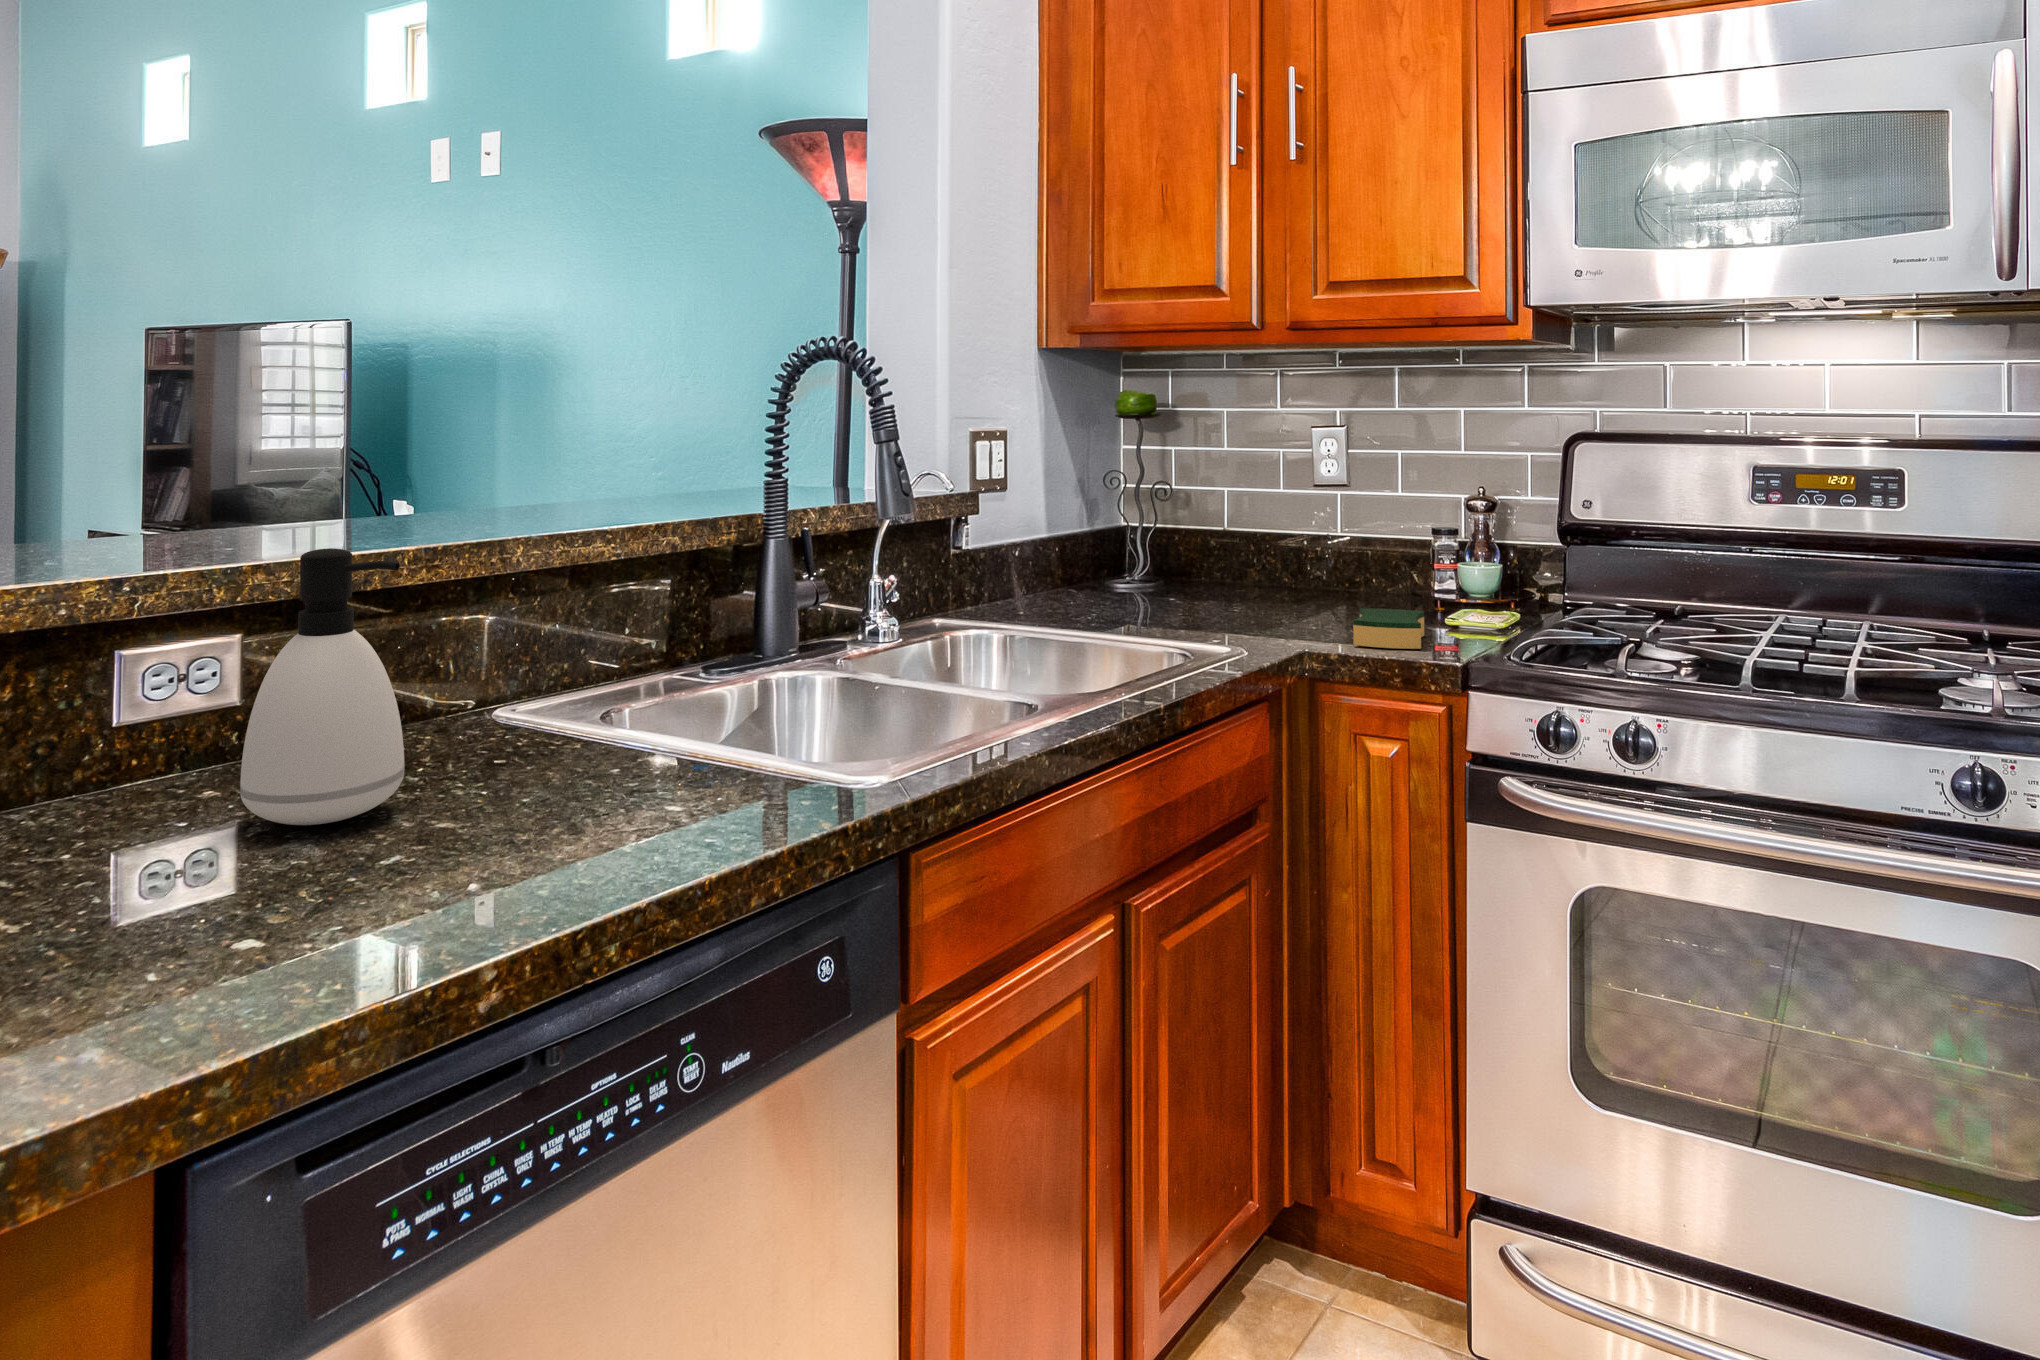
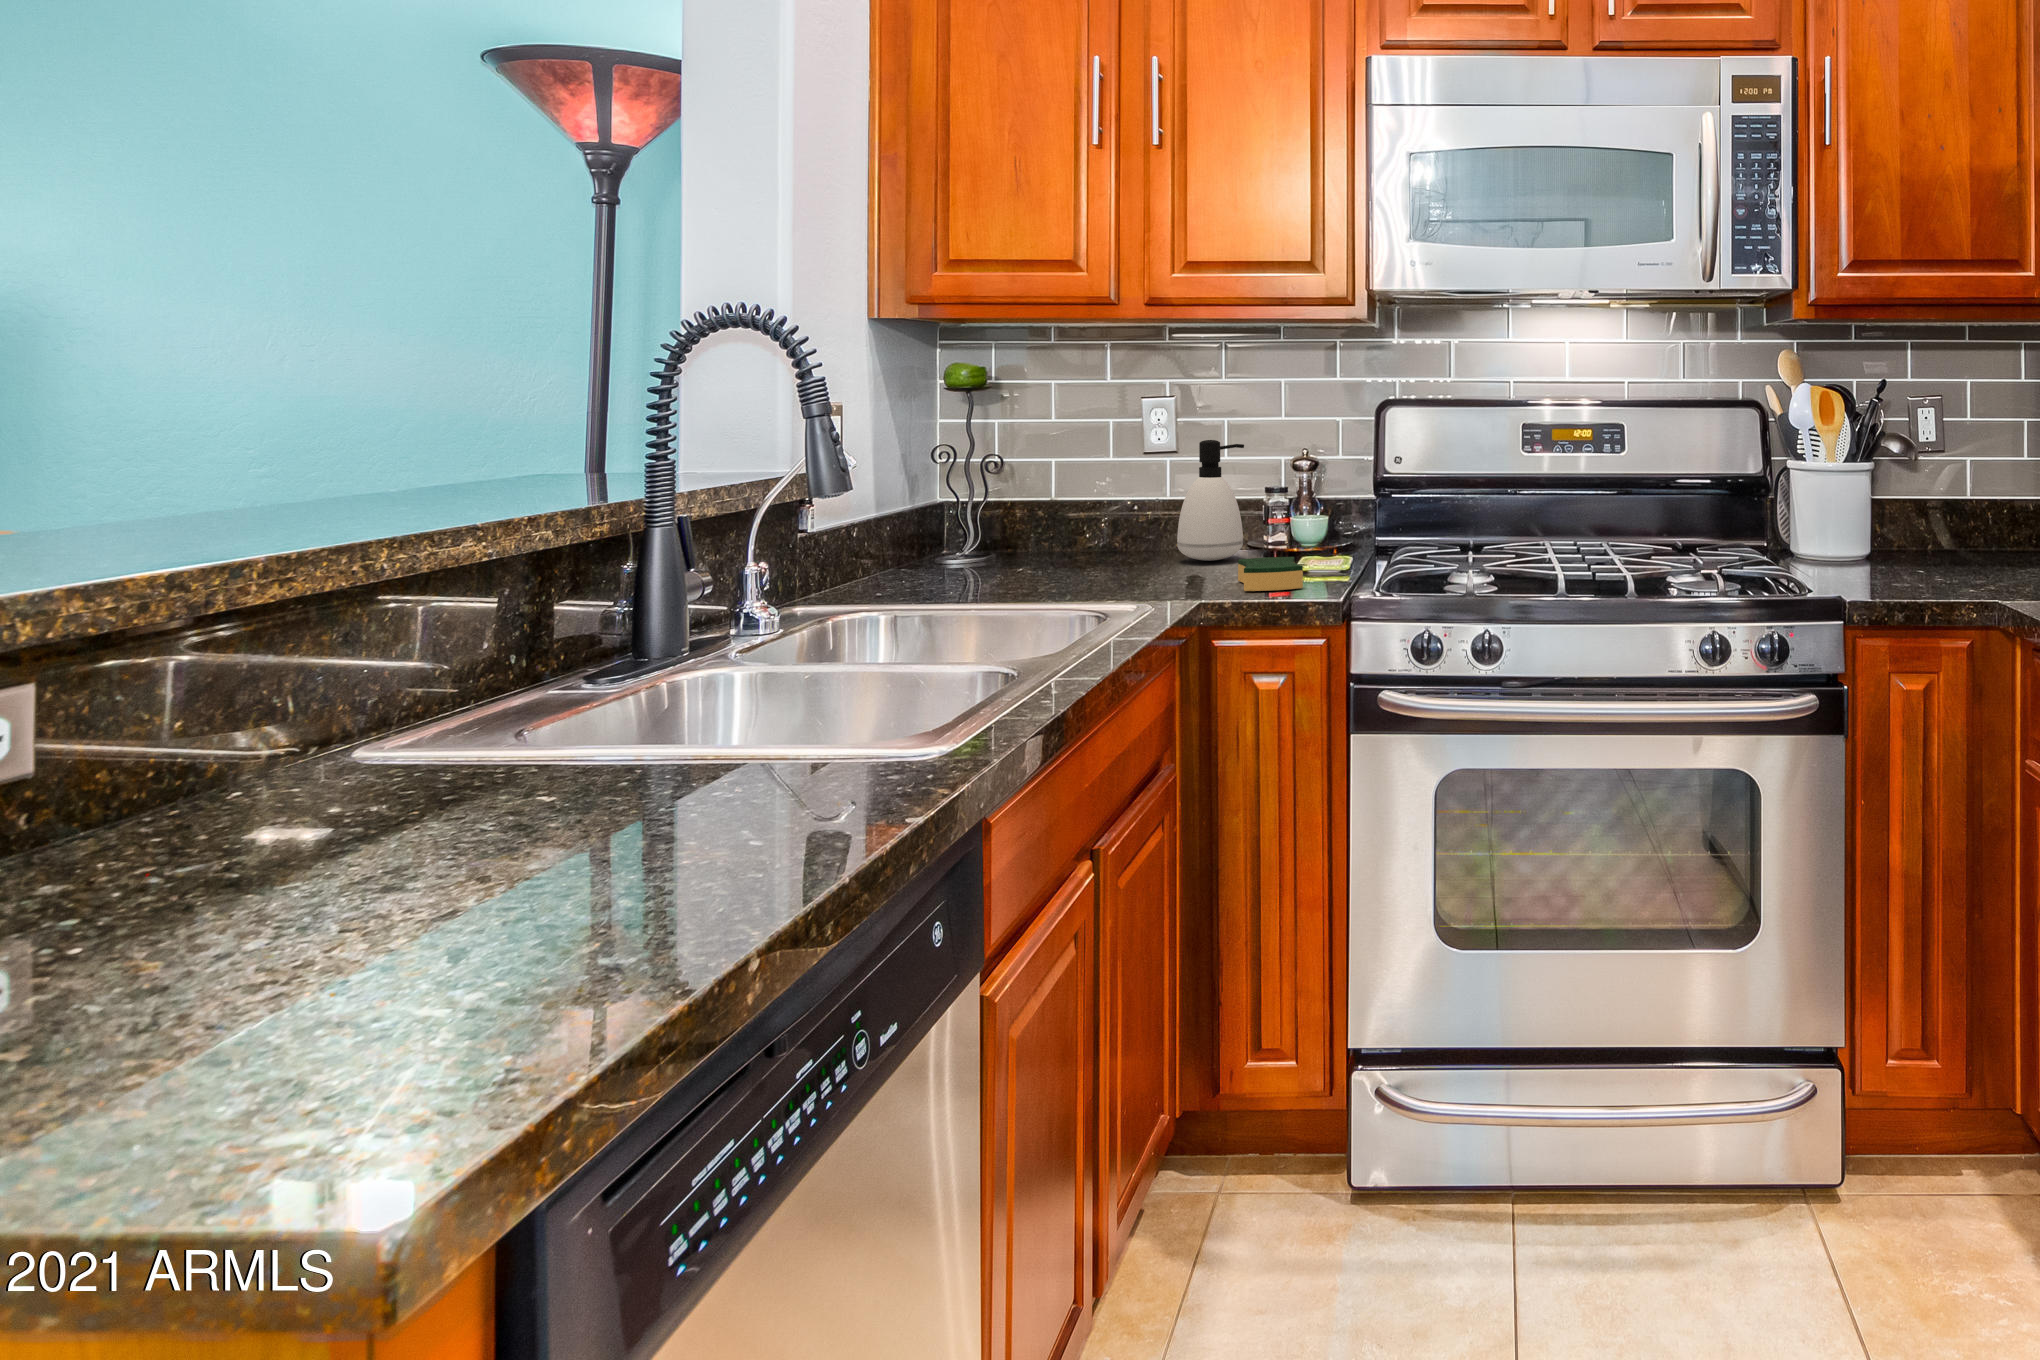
soap dispenser: present [240,548,404,825] -> present [1177,440,1244,561]

